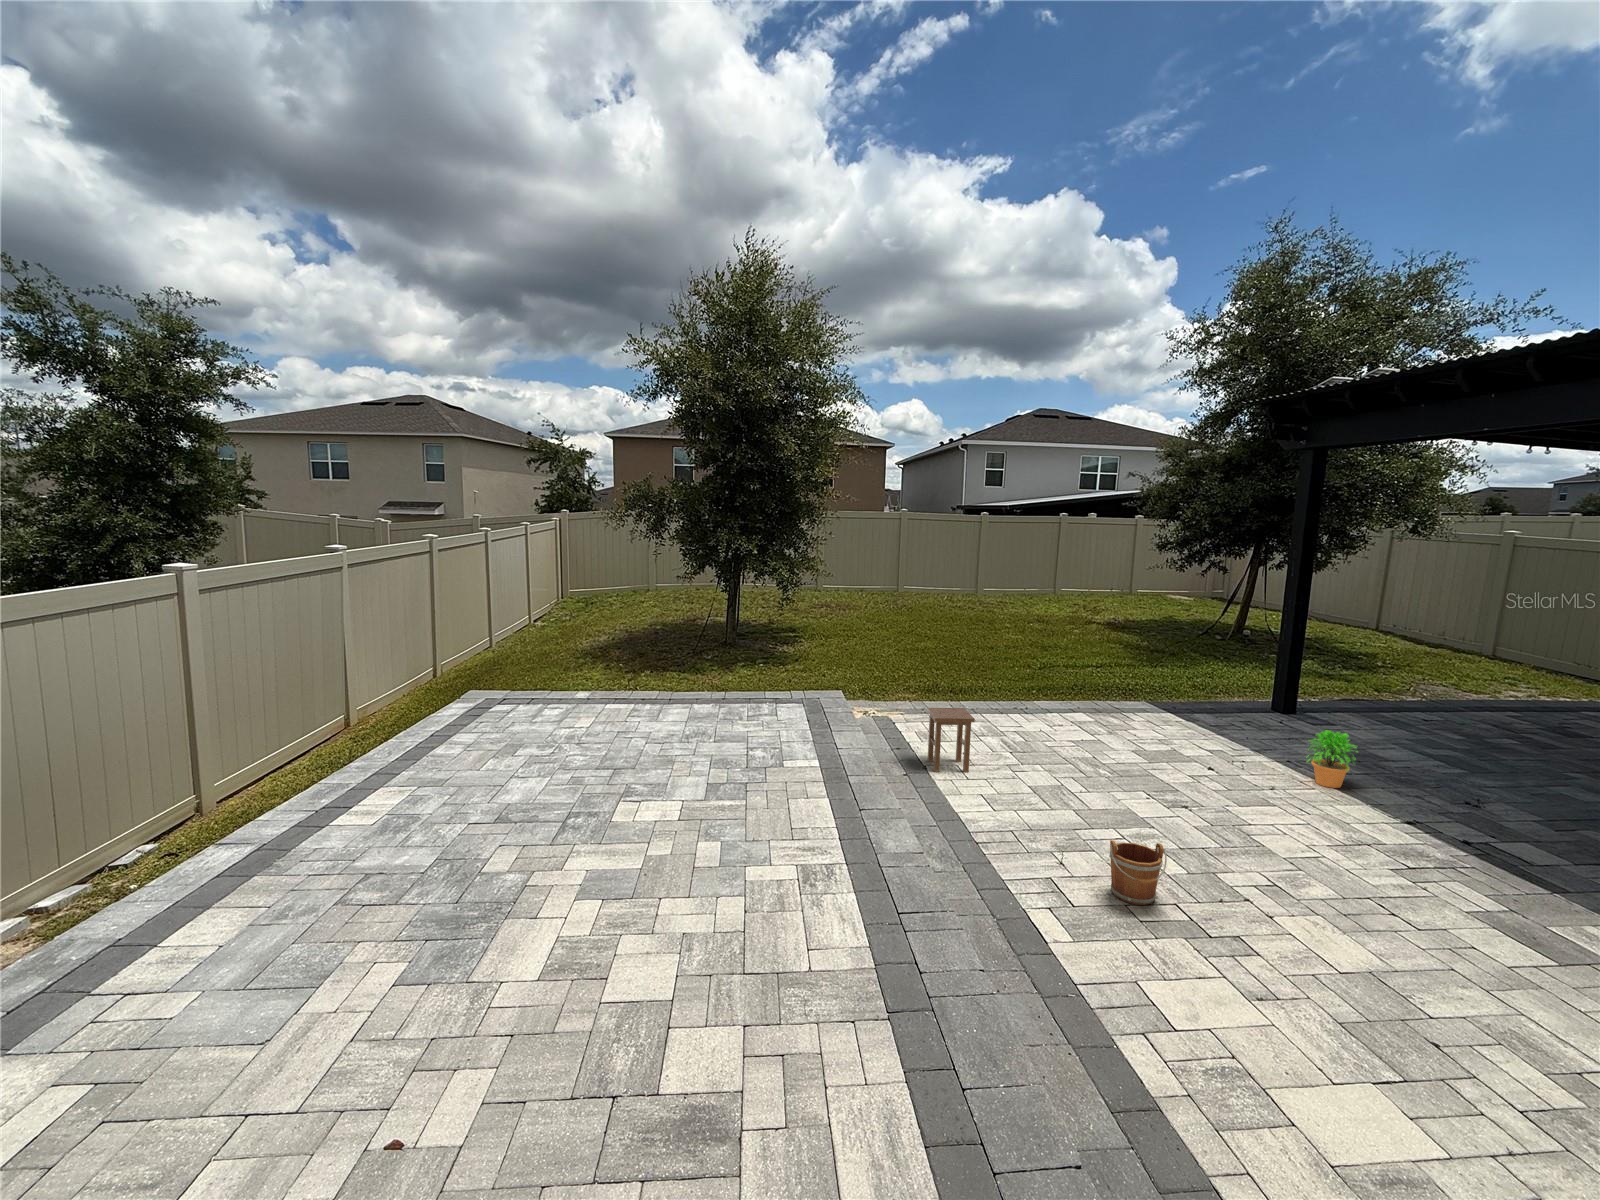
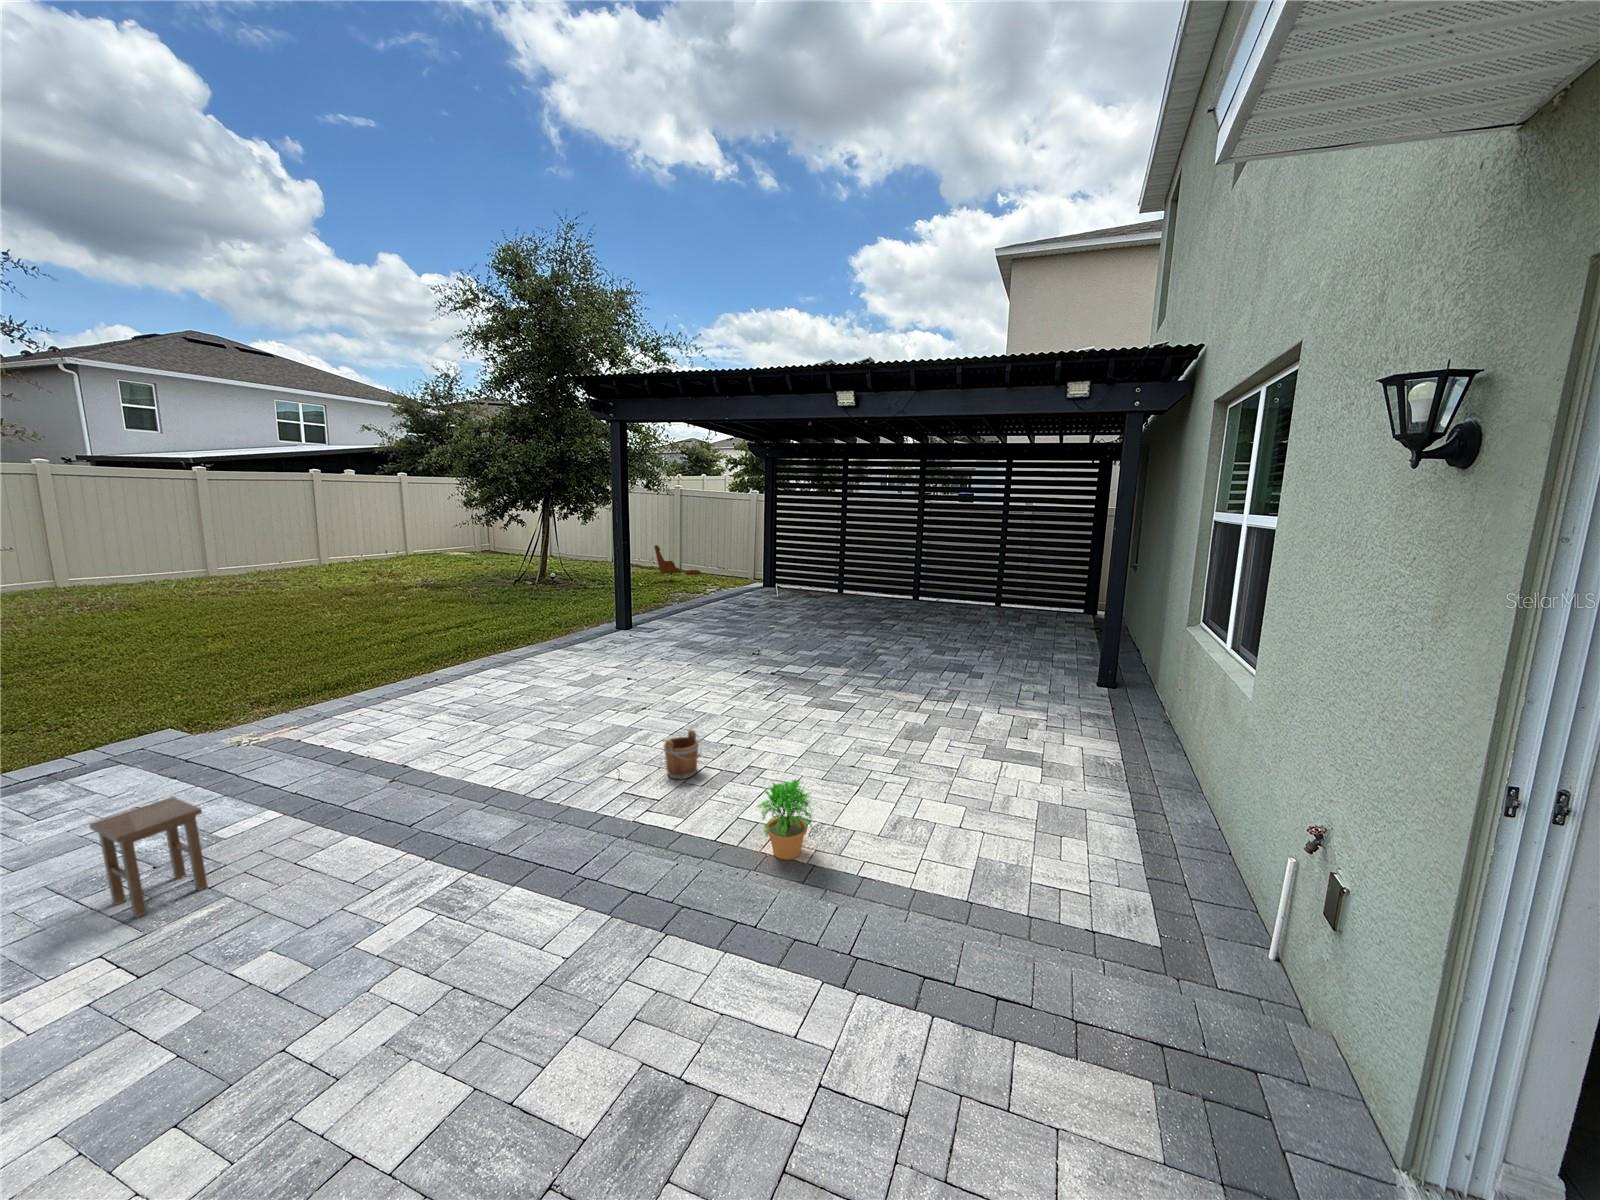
lounge chair: none [1463,598,1563,669] -> present [654,545,701,583]
stool: present [927,708,975,772] -> present [89,797,208,918]
potted plant: present [1307,730,1358,788] -> present [758,780,813,860]

